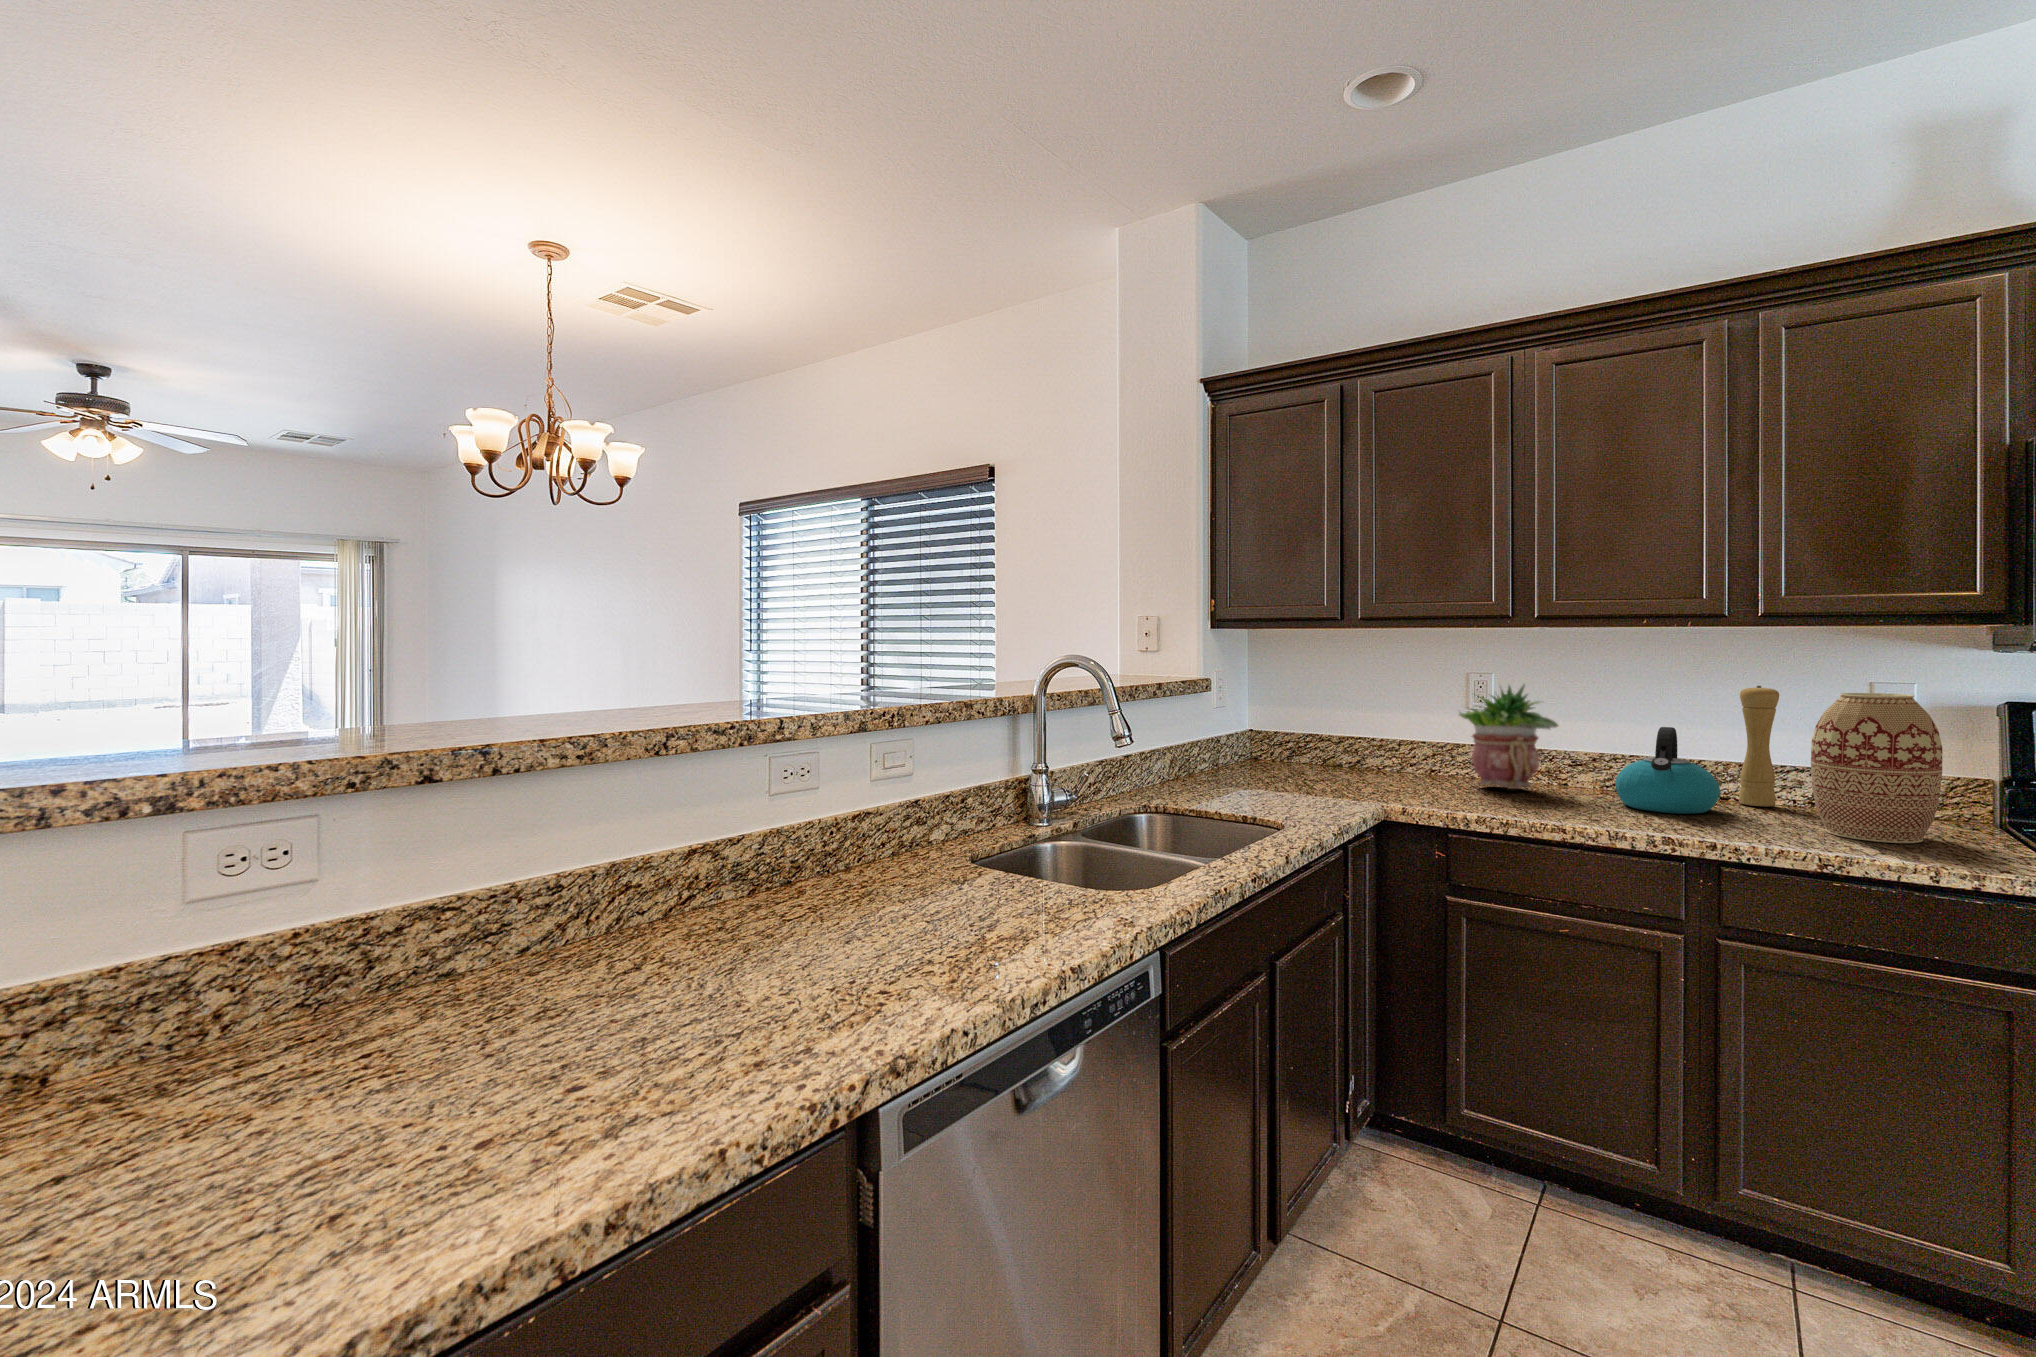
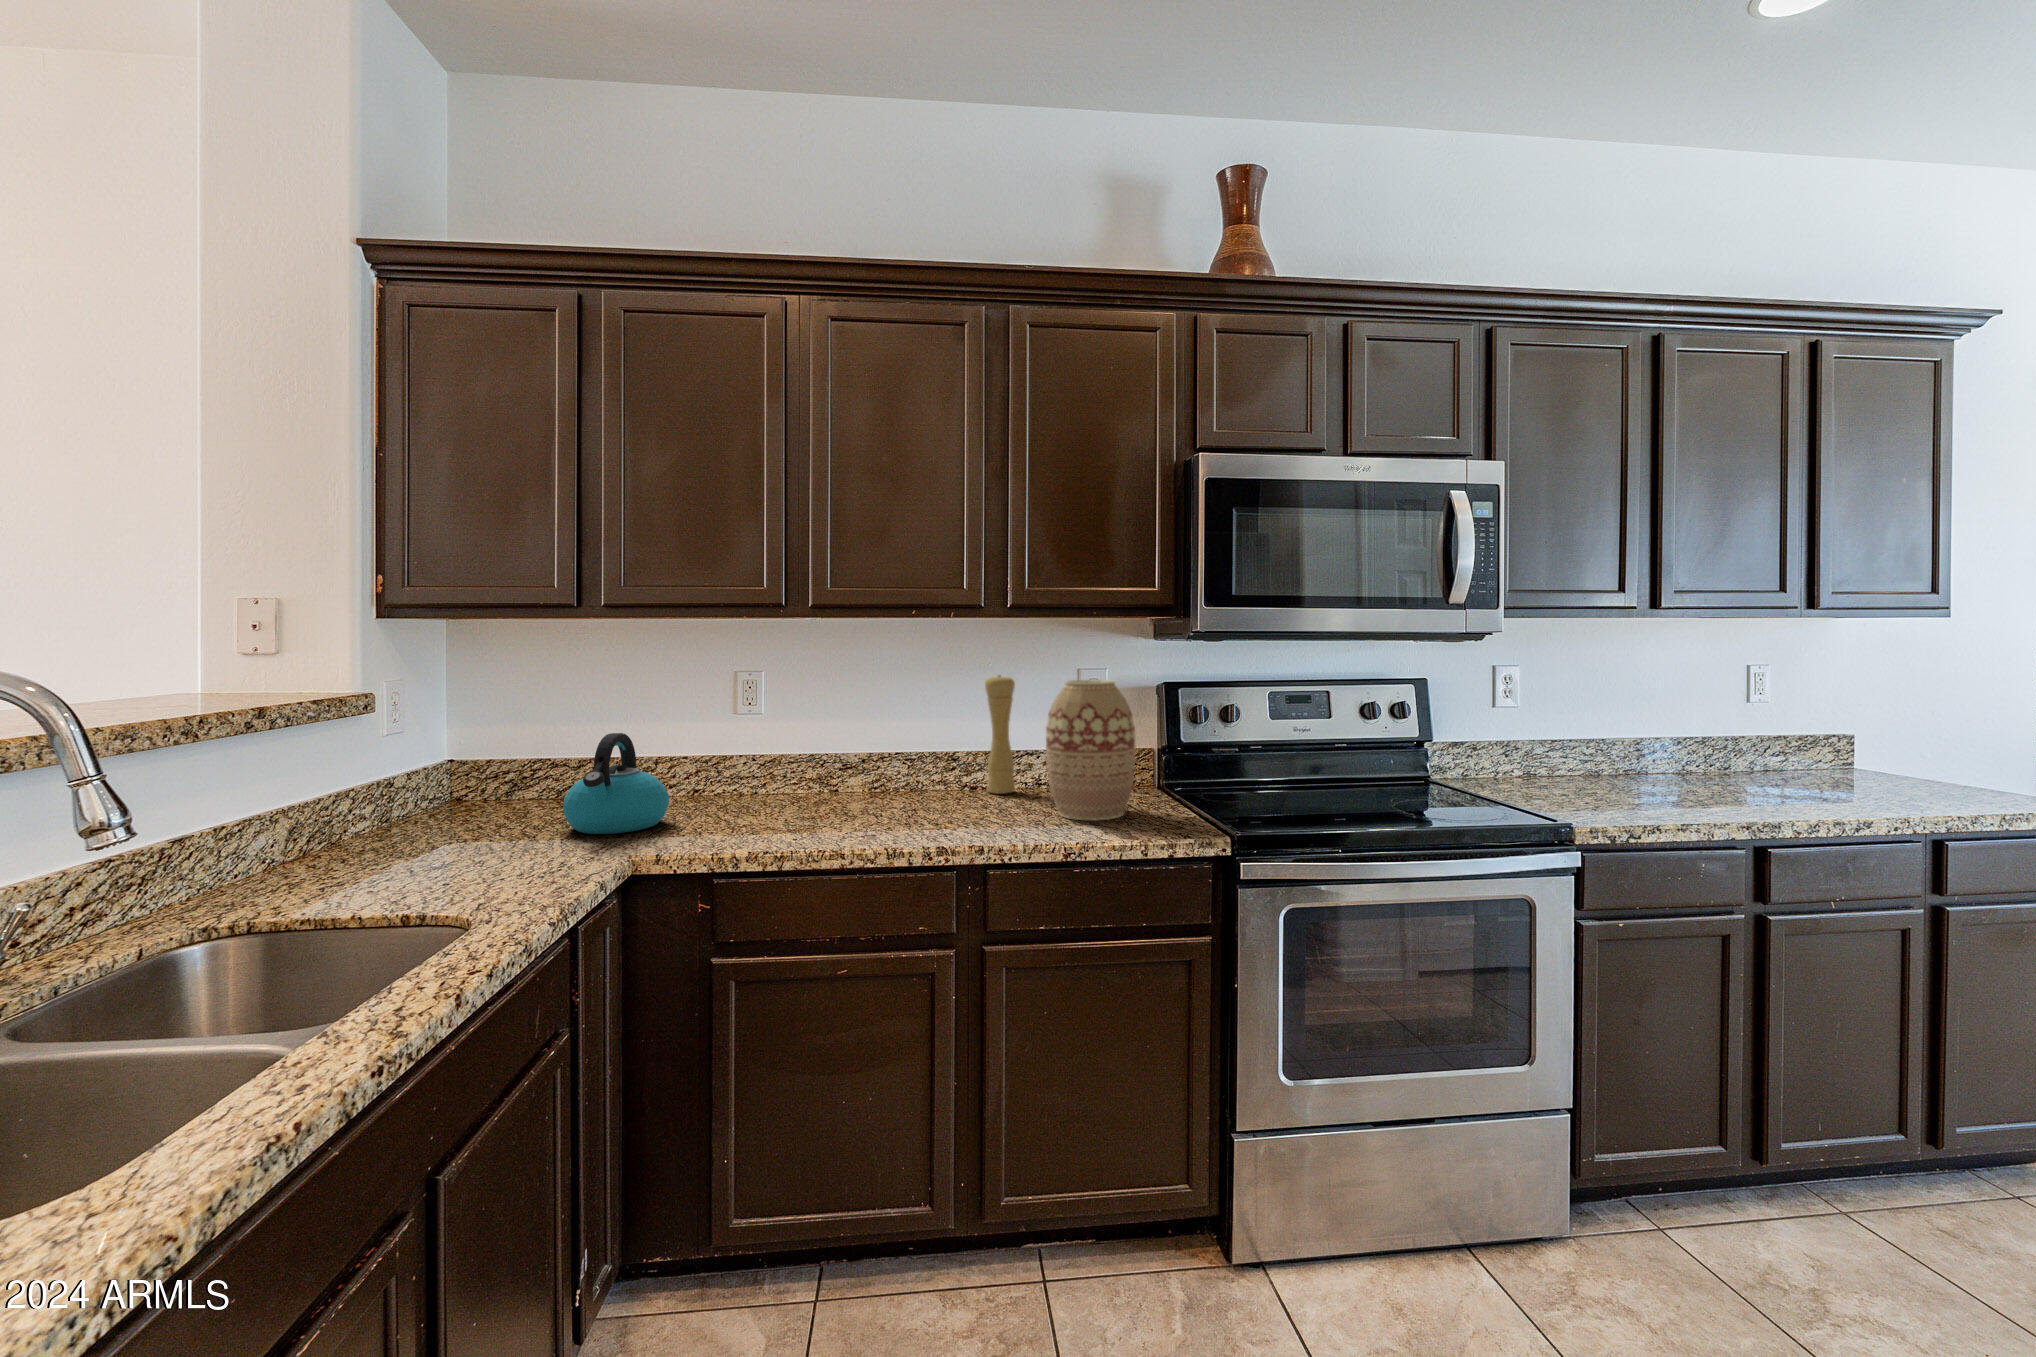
potted plant: present [1459,685,1558,789] -> none [722,681,830,807]
kettle: present [1615,727,1720,814] -> present [563,733,669,834]

